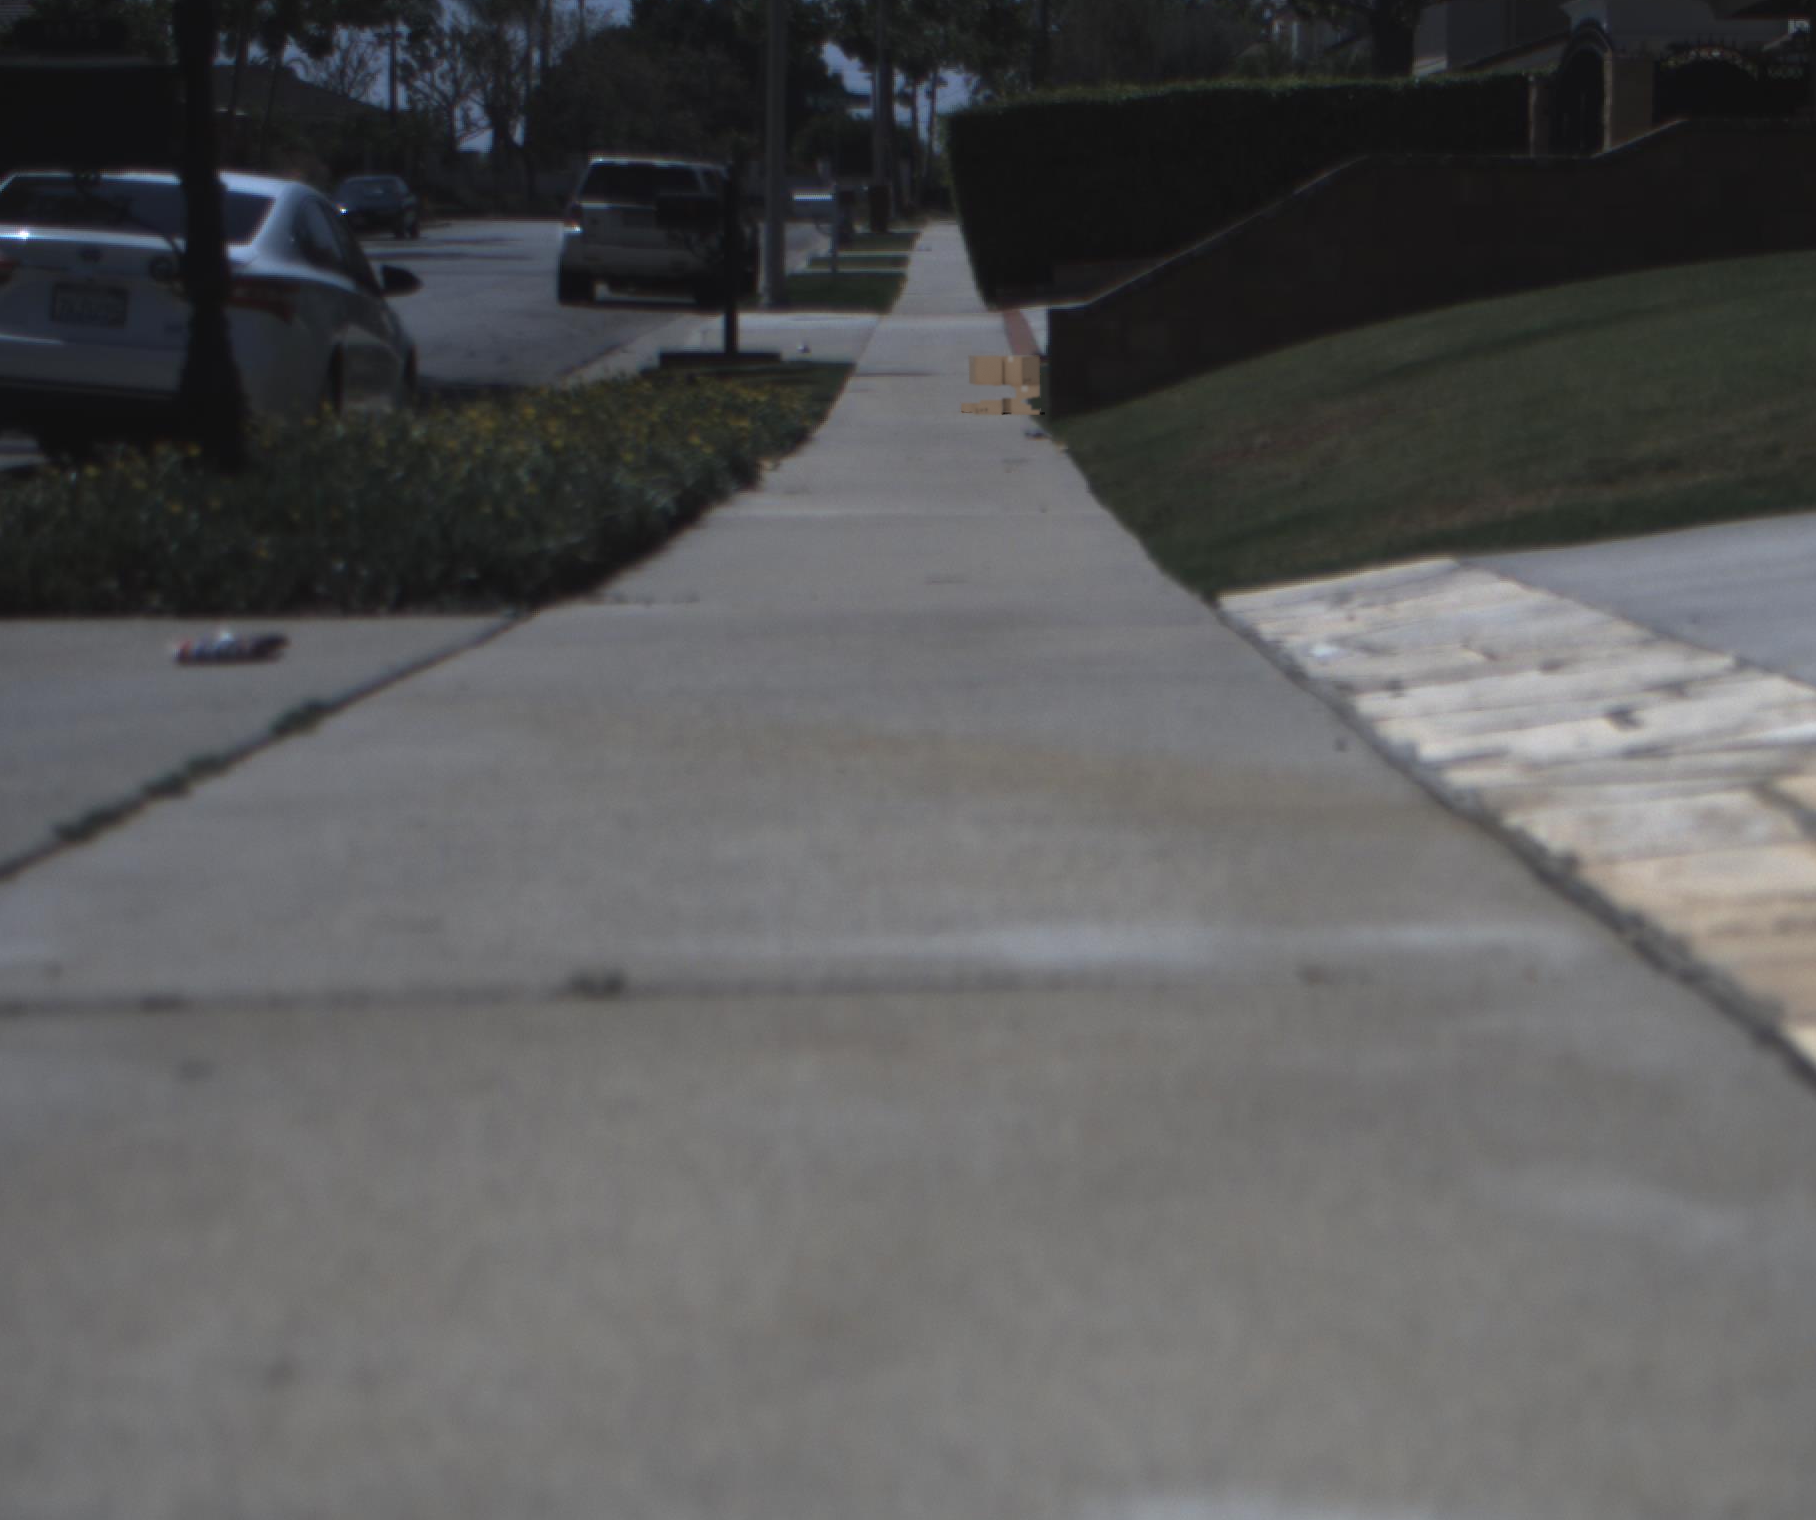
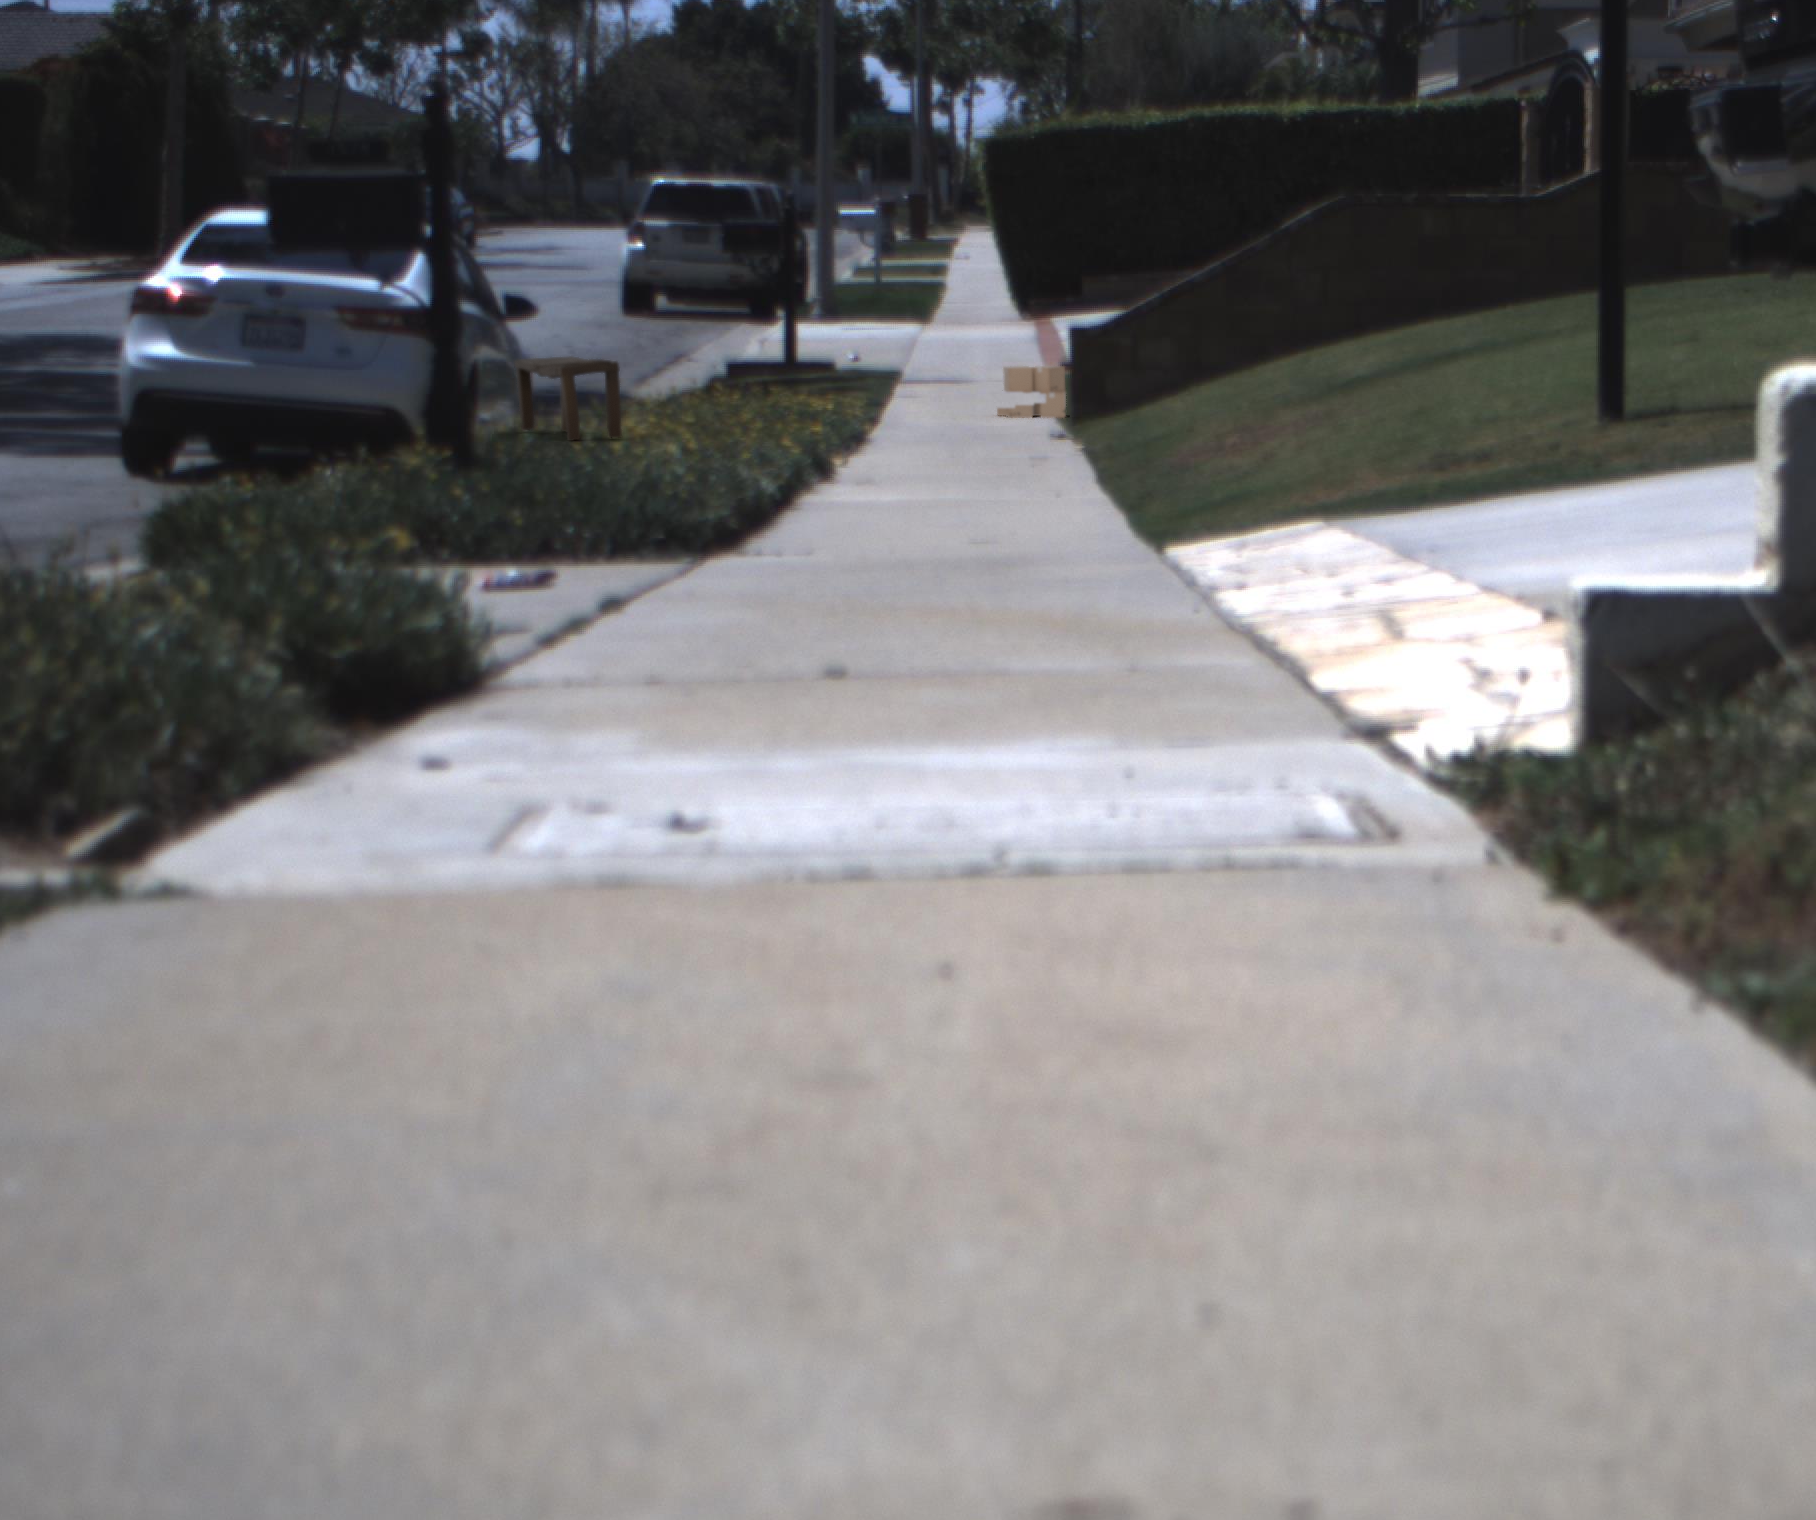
bench: none [347,325,482,433] -> present [514,356,622,441]

